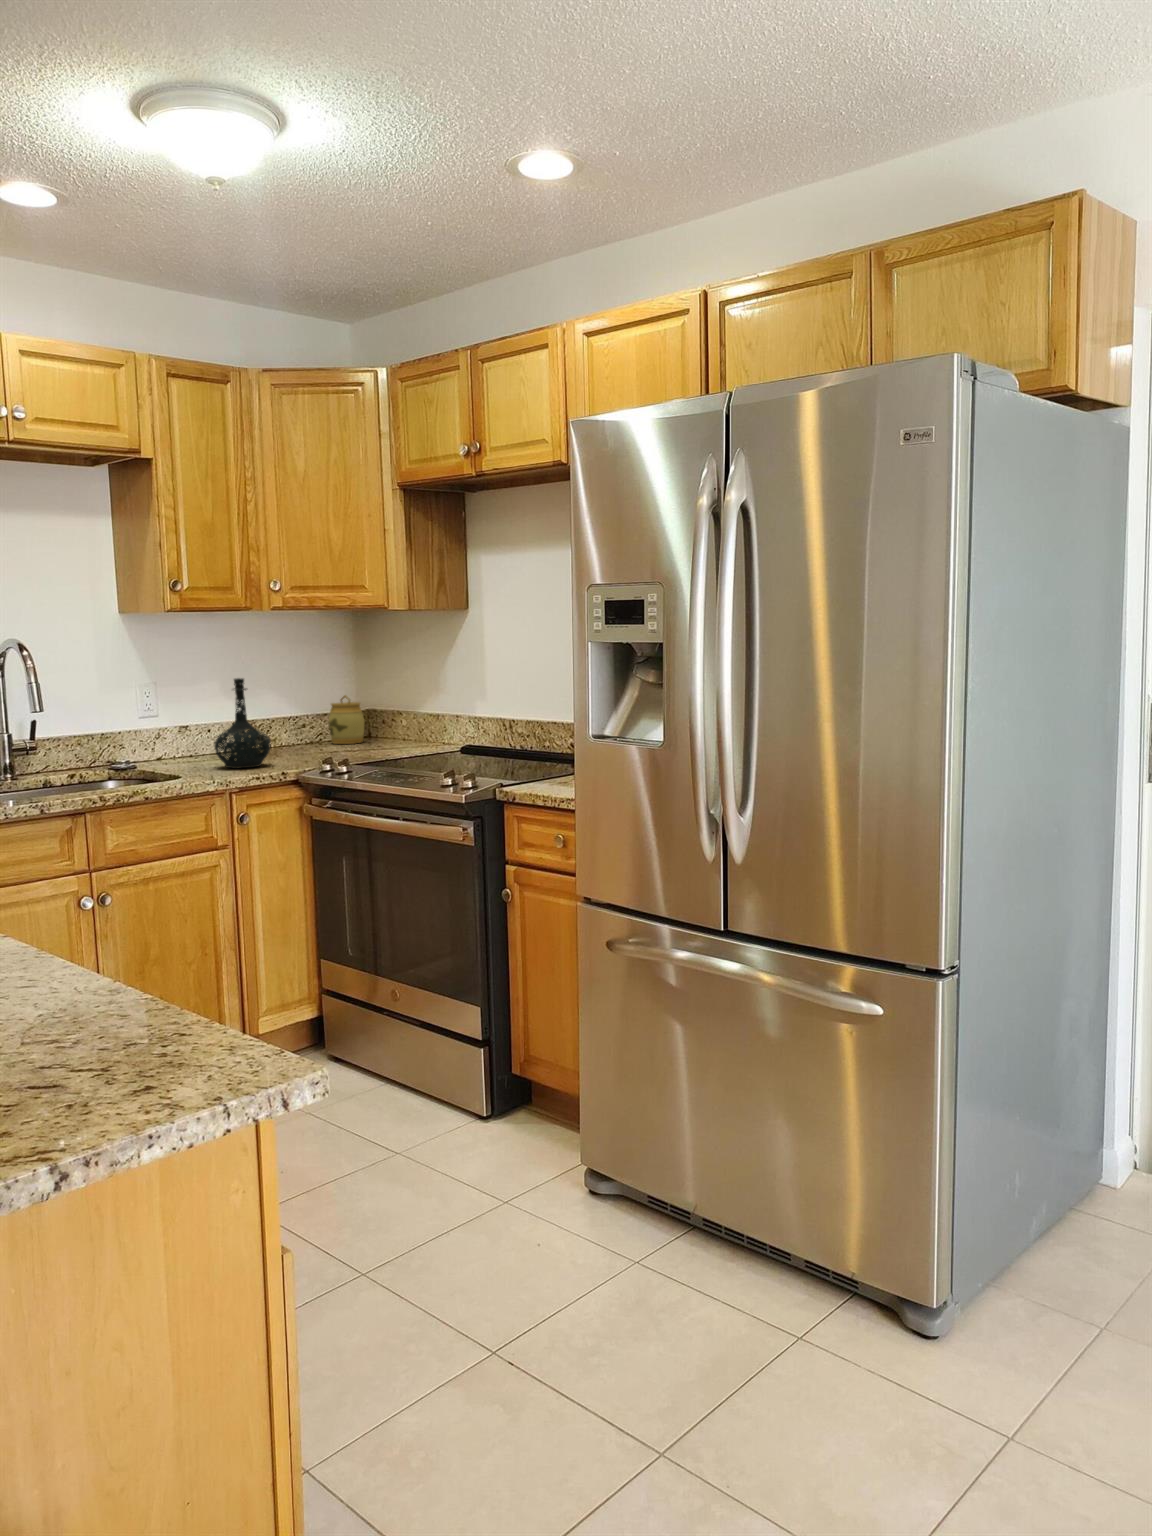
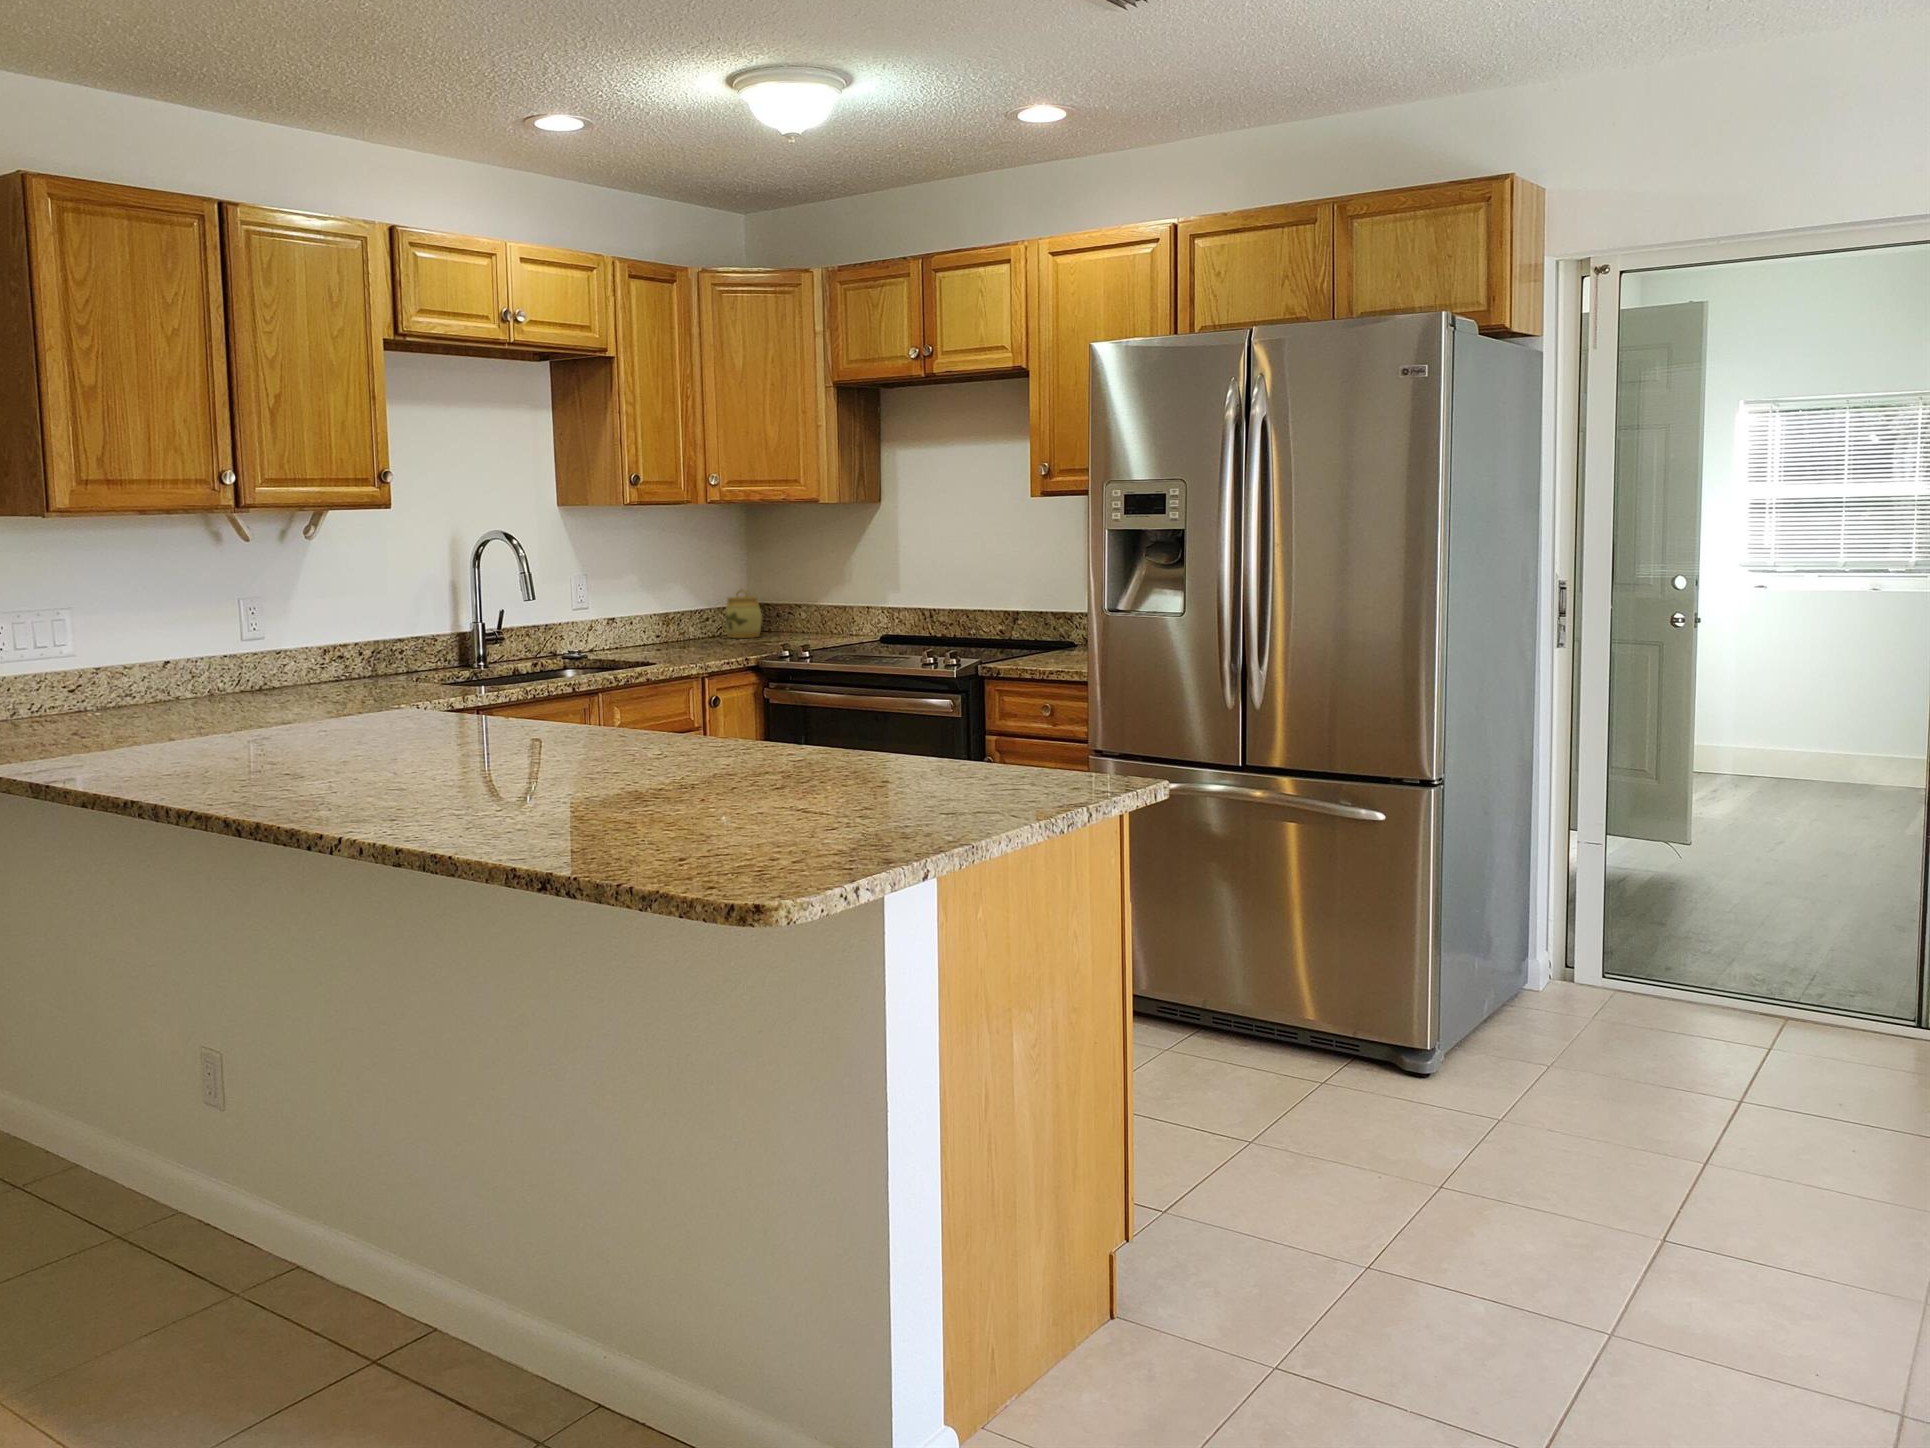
bottle: present [214,678,271,768] -> none [660,569,715,657]

